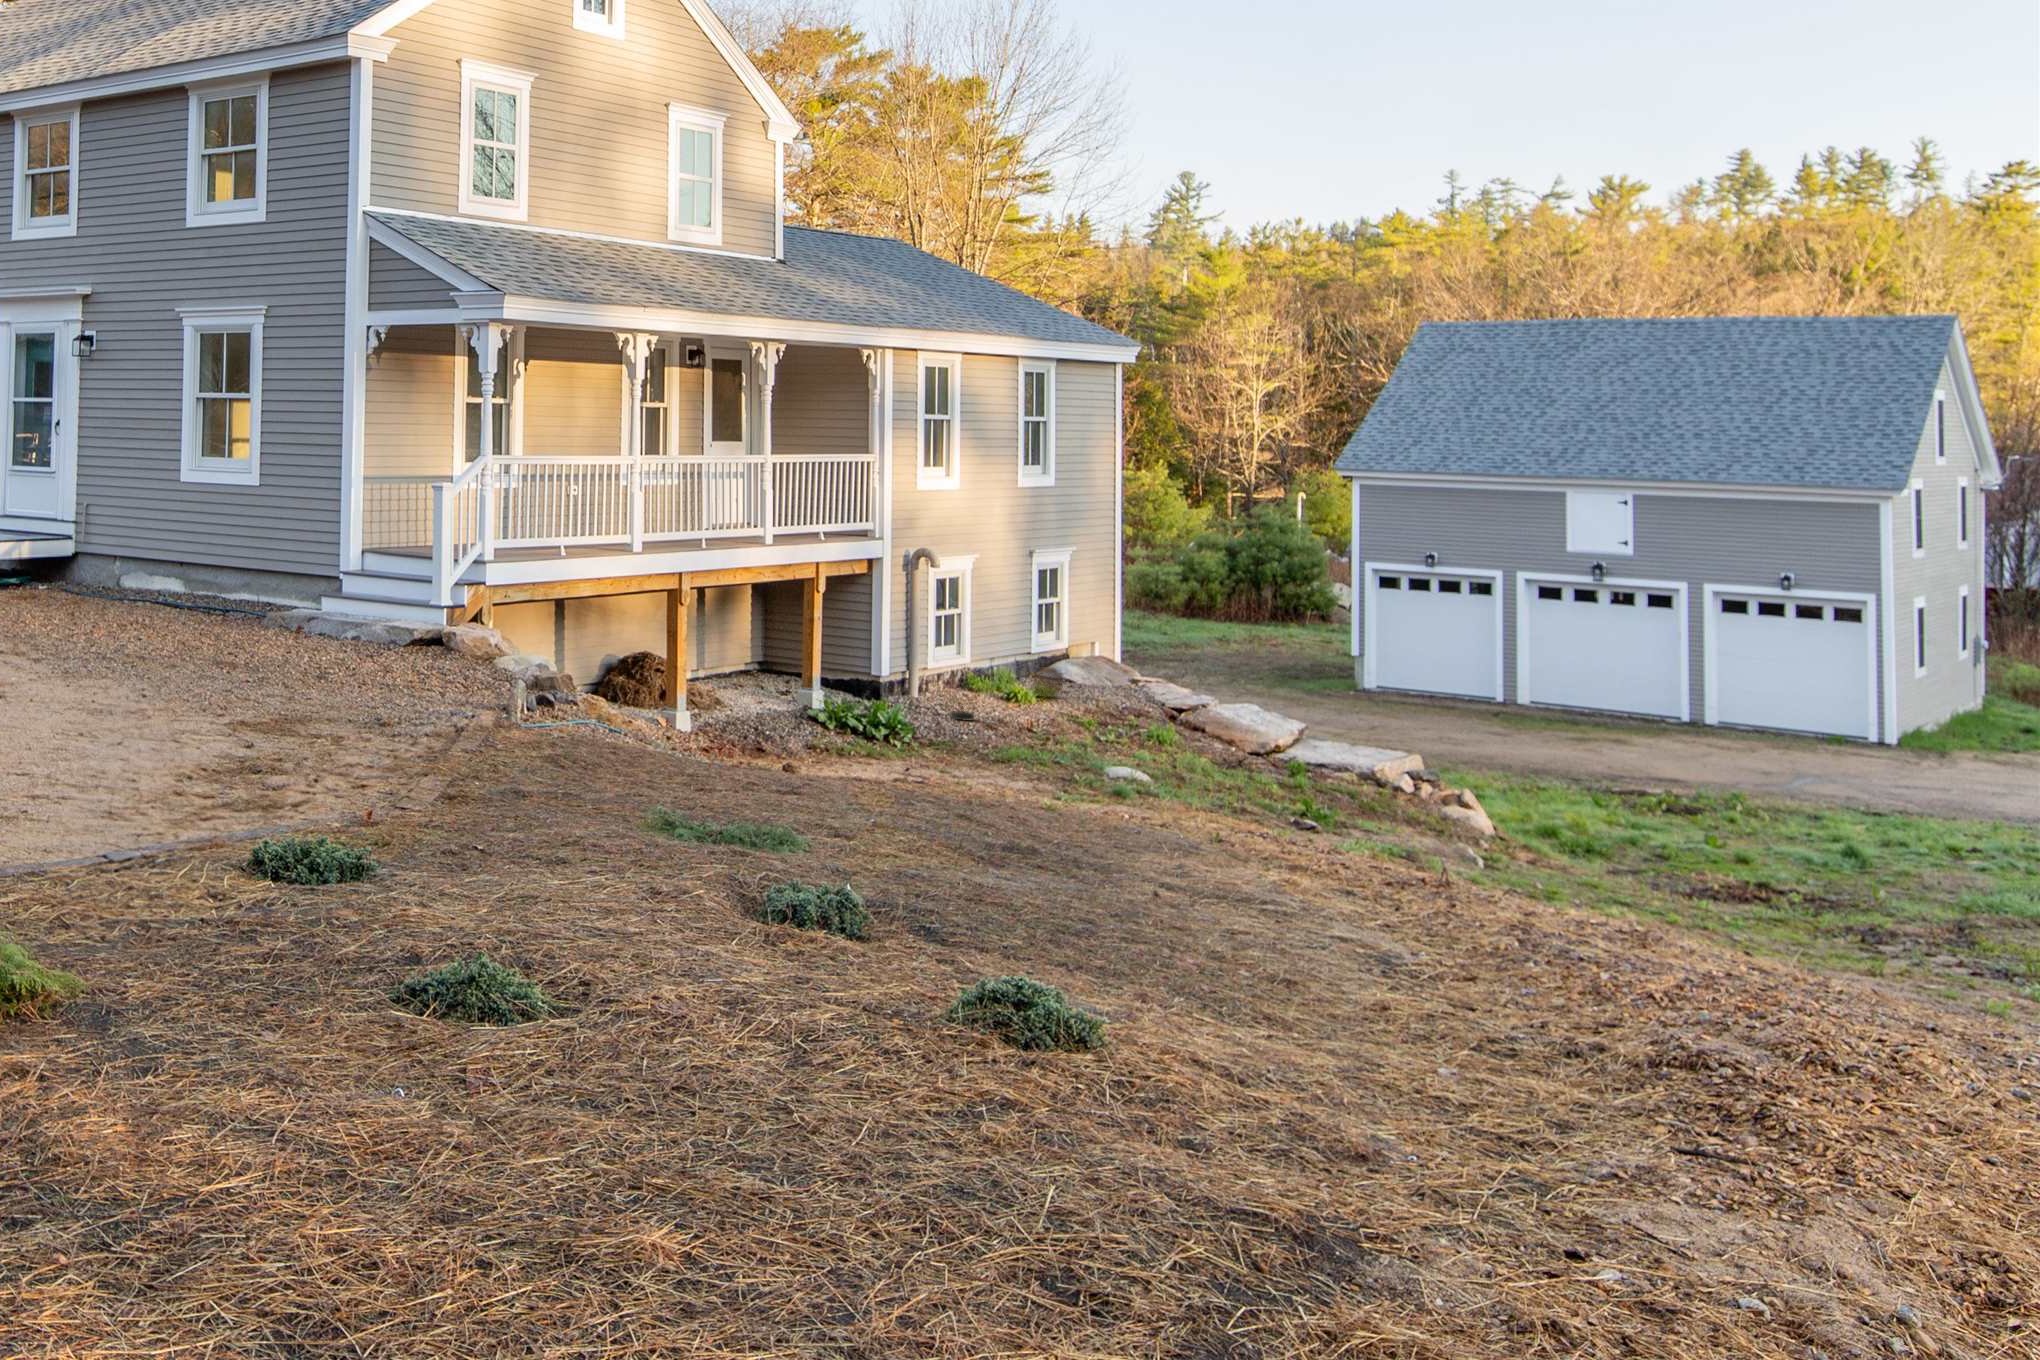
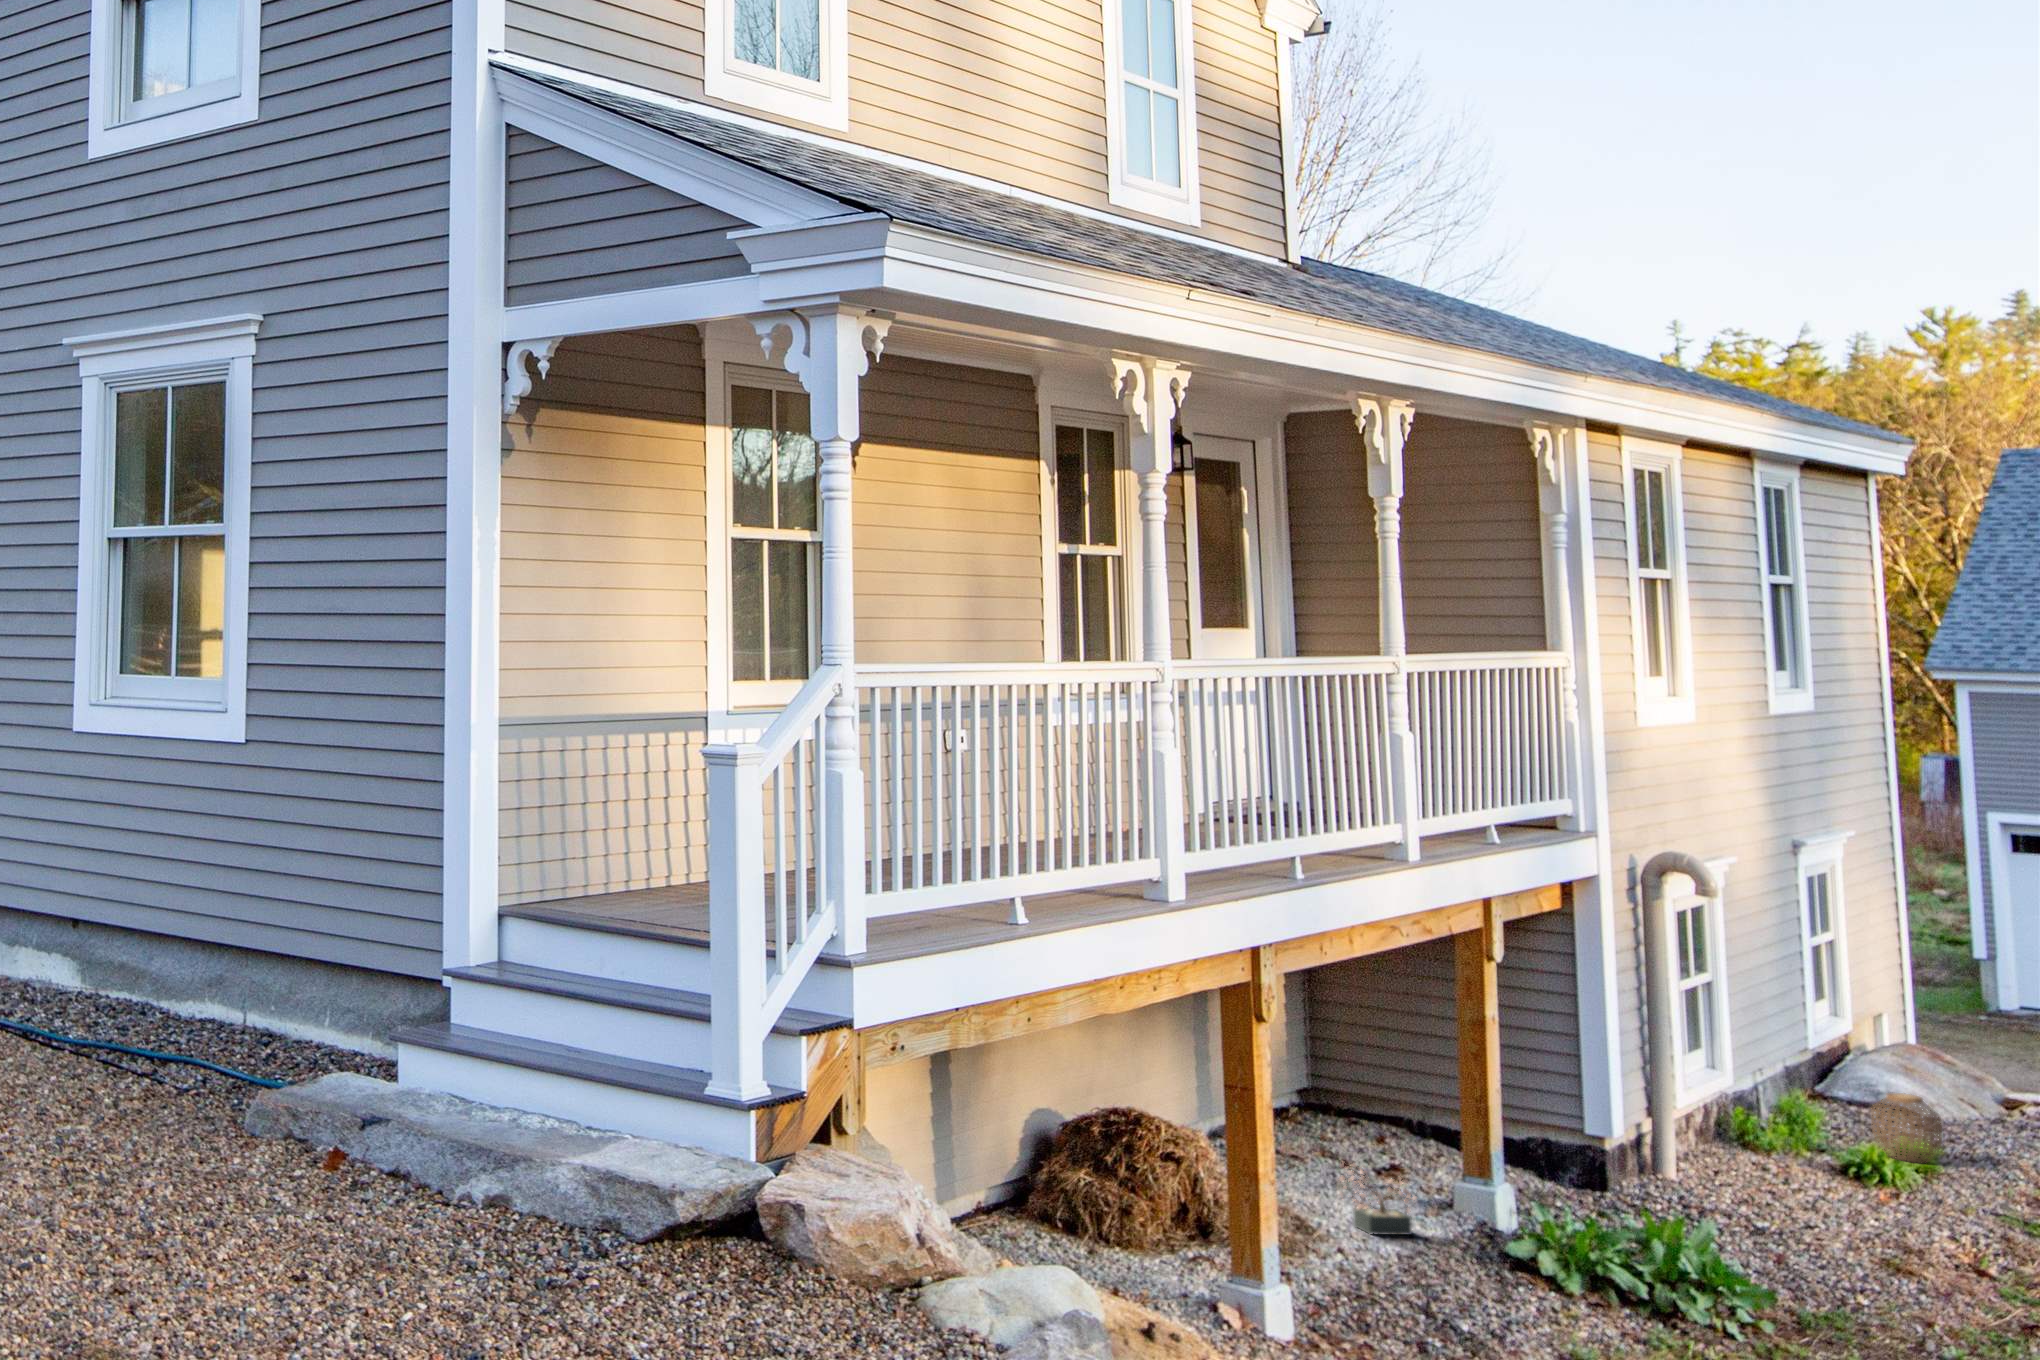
decorative plant: present [949,694,974,721] -> present [1340,1163,1416,1235]

